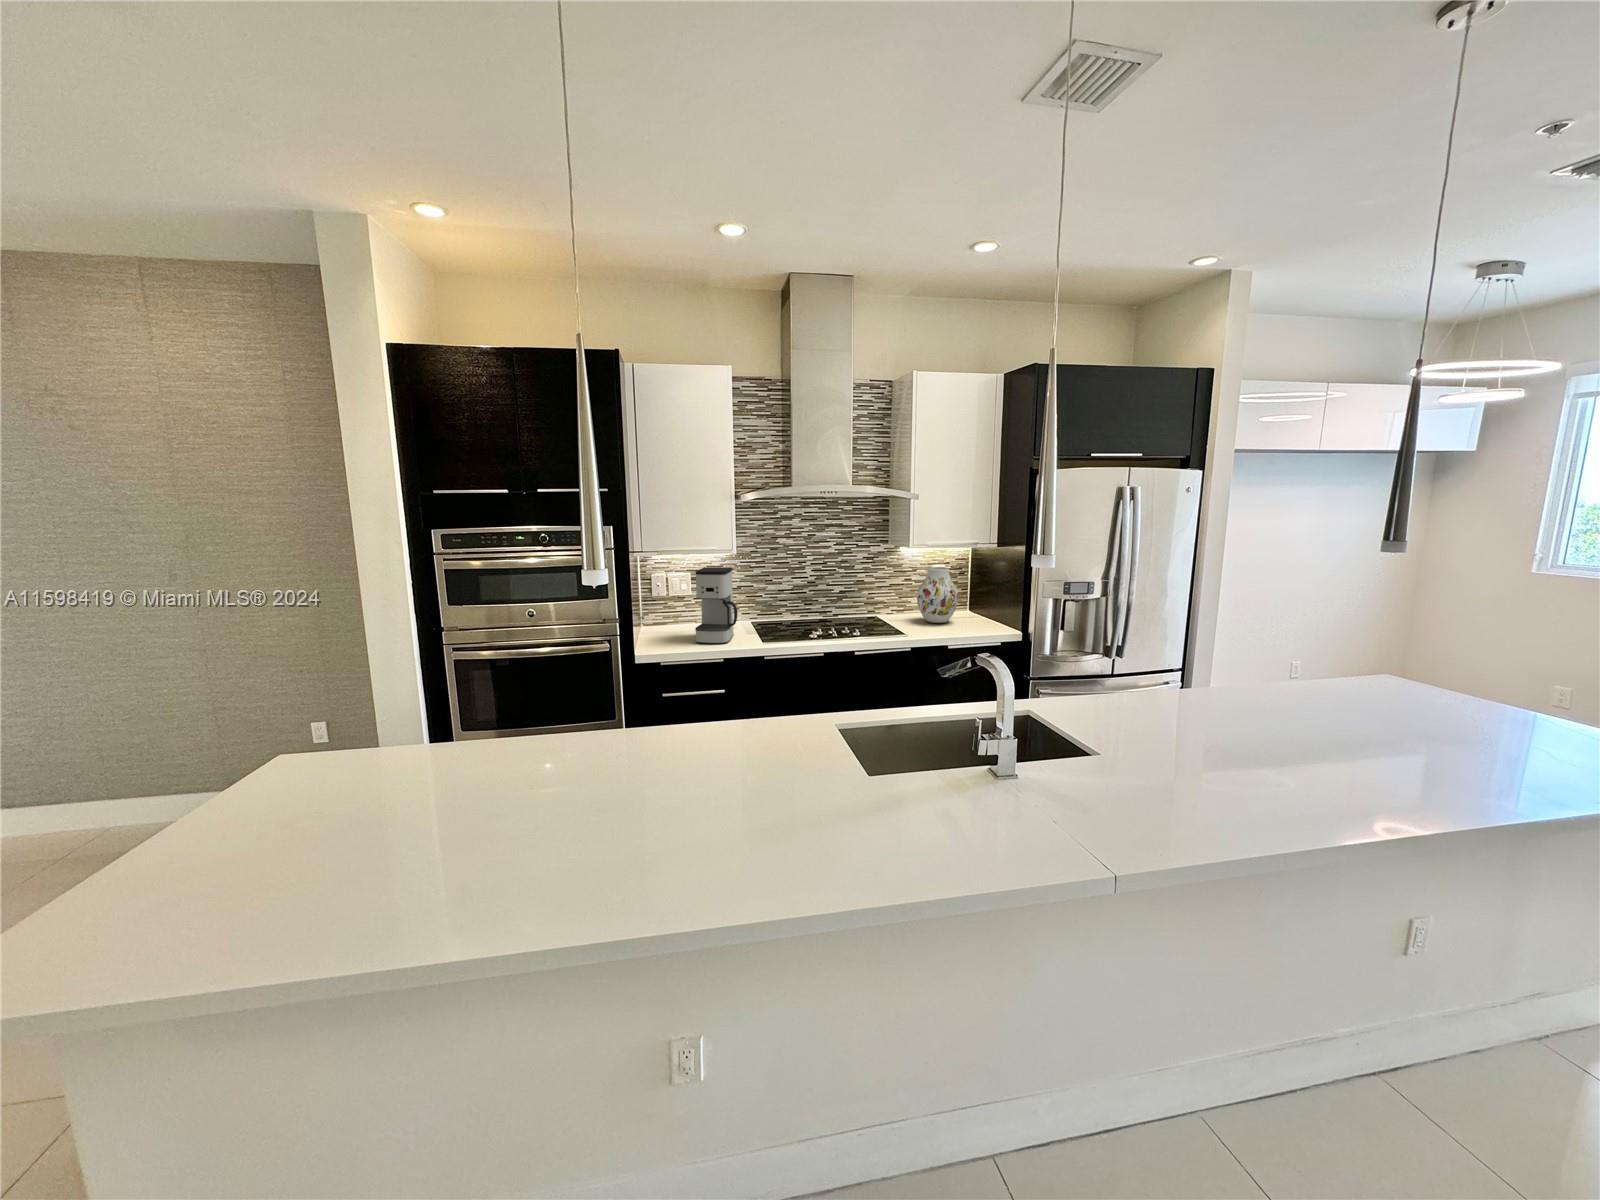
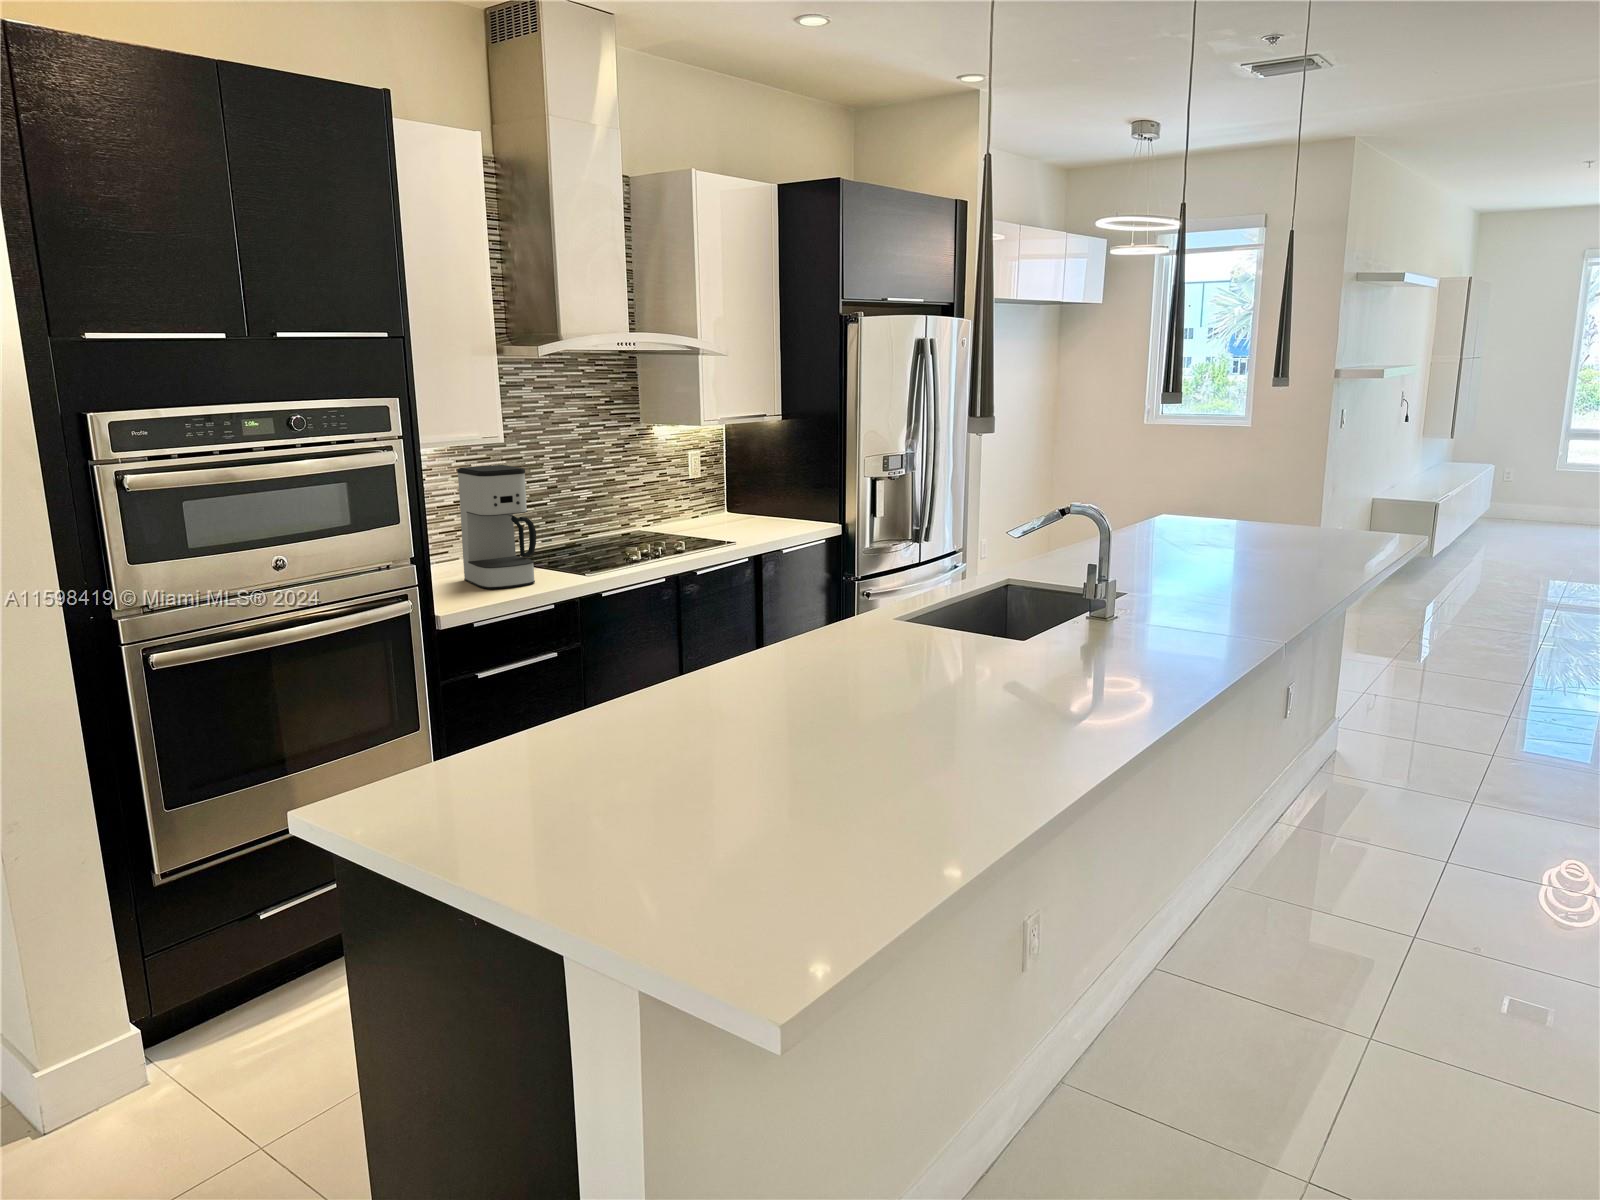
vase: present [917,567,958,623] -> none [695,450,752,528]

